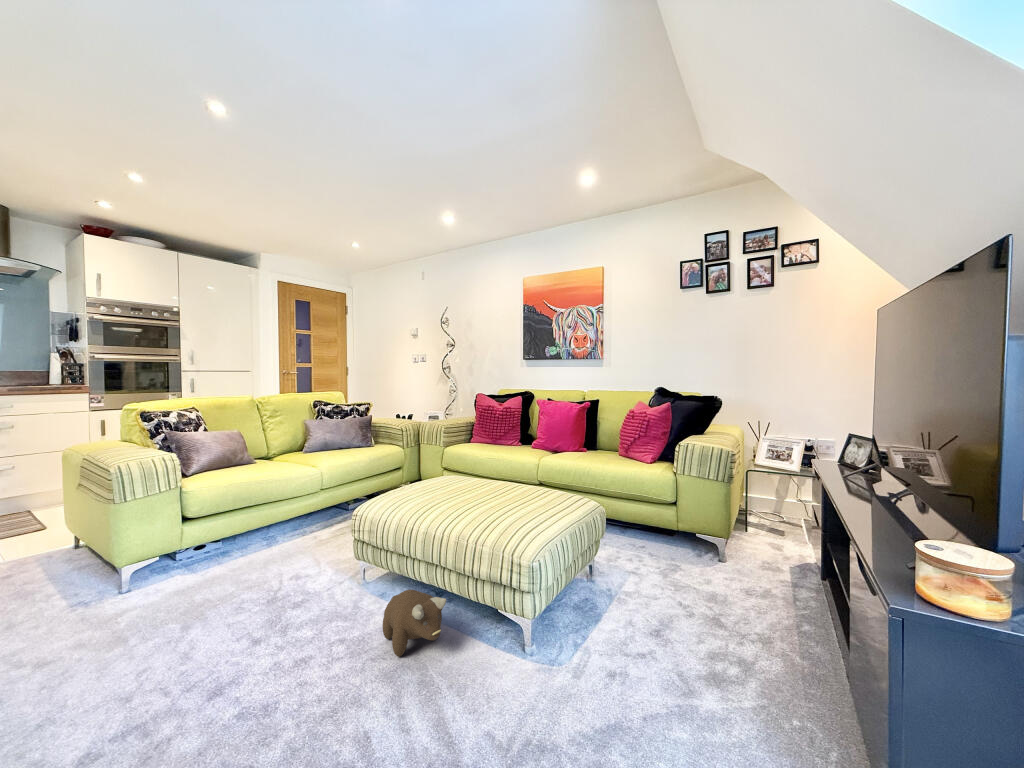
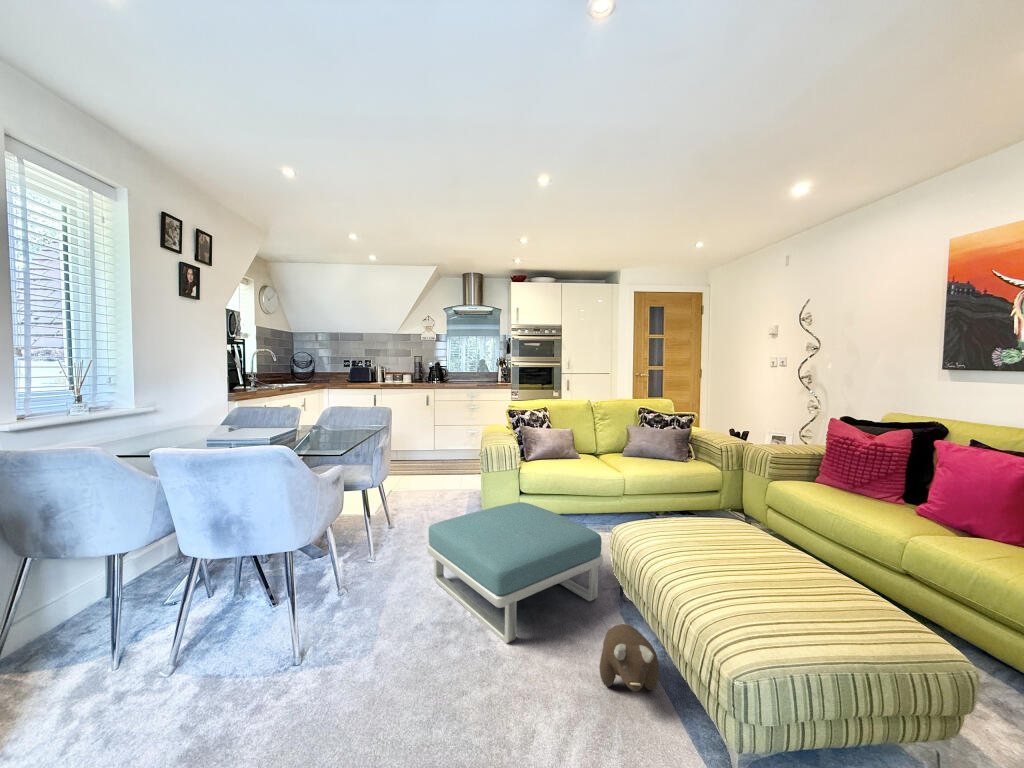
footstool: none [56,523,341,689] -> present [427,502,603,643]

